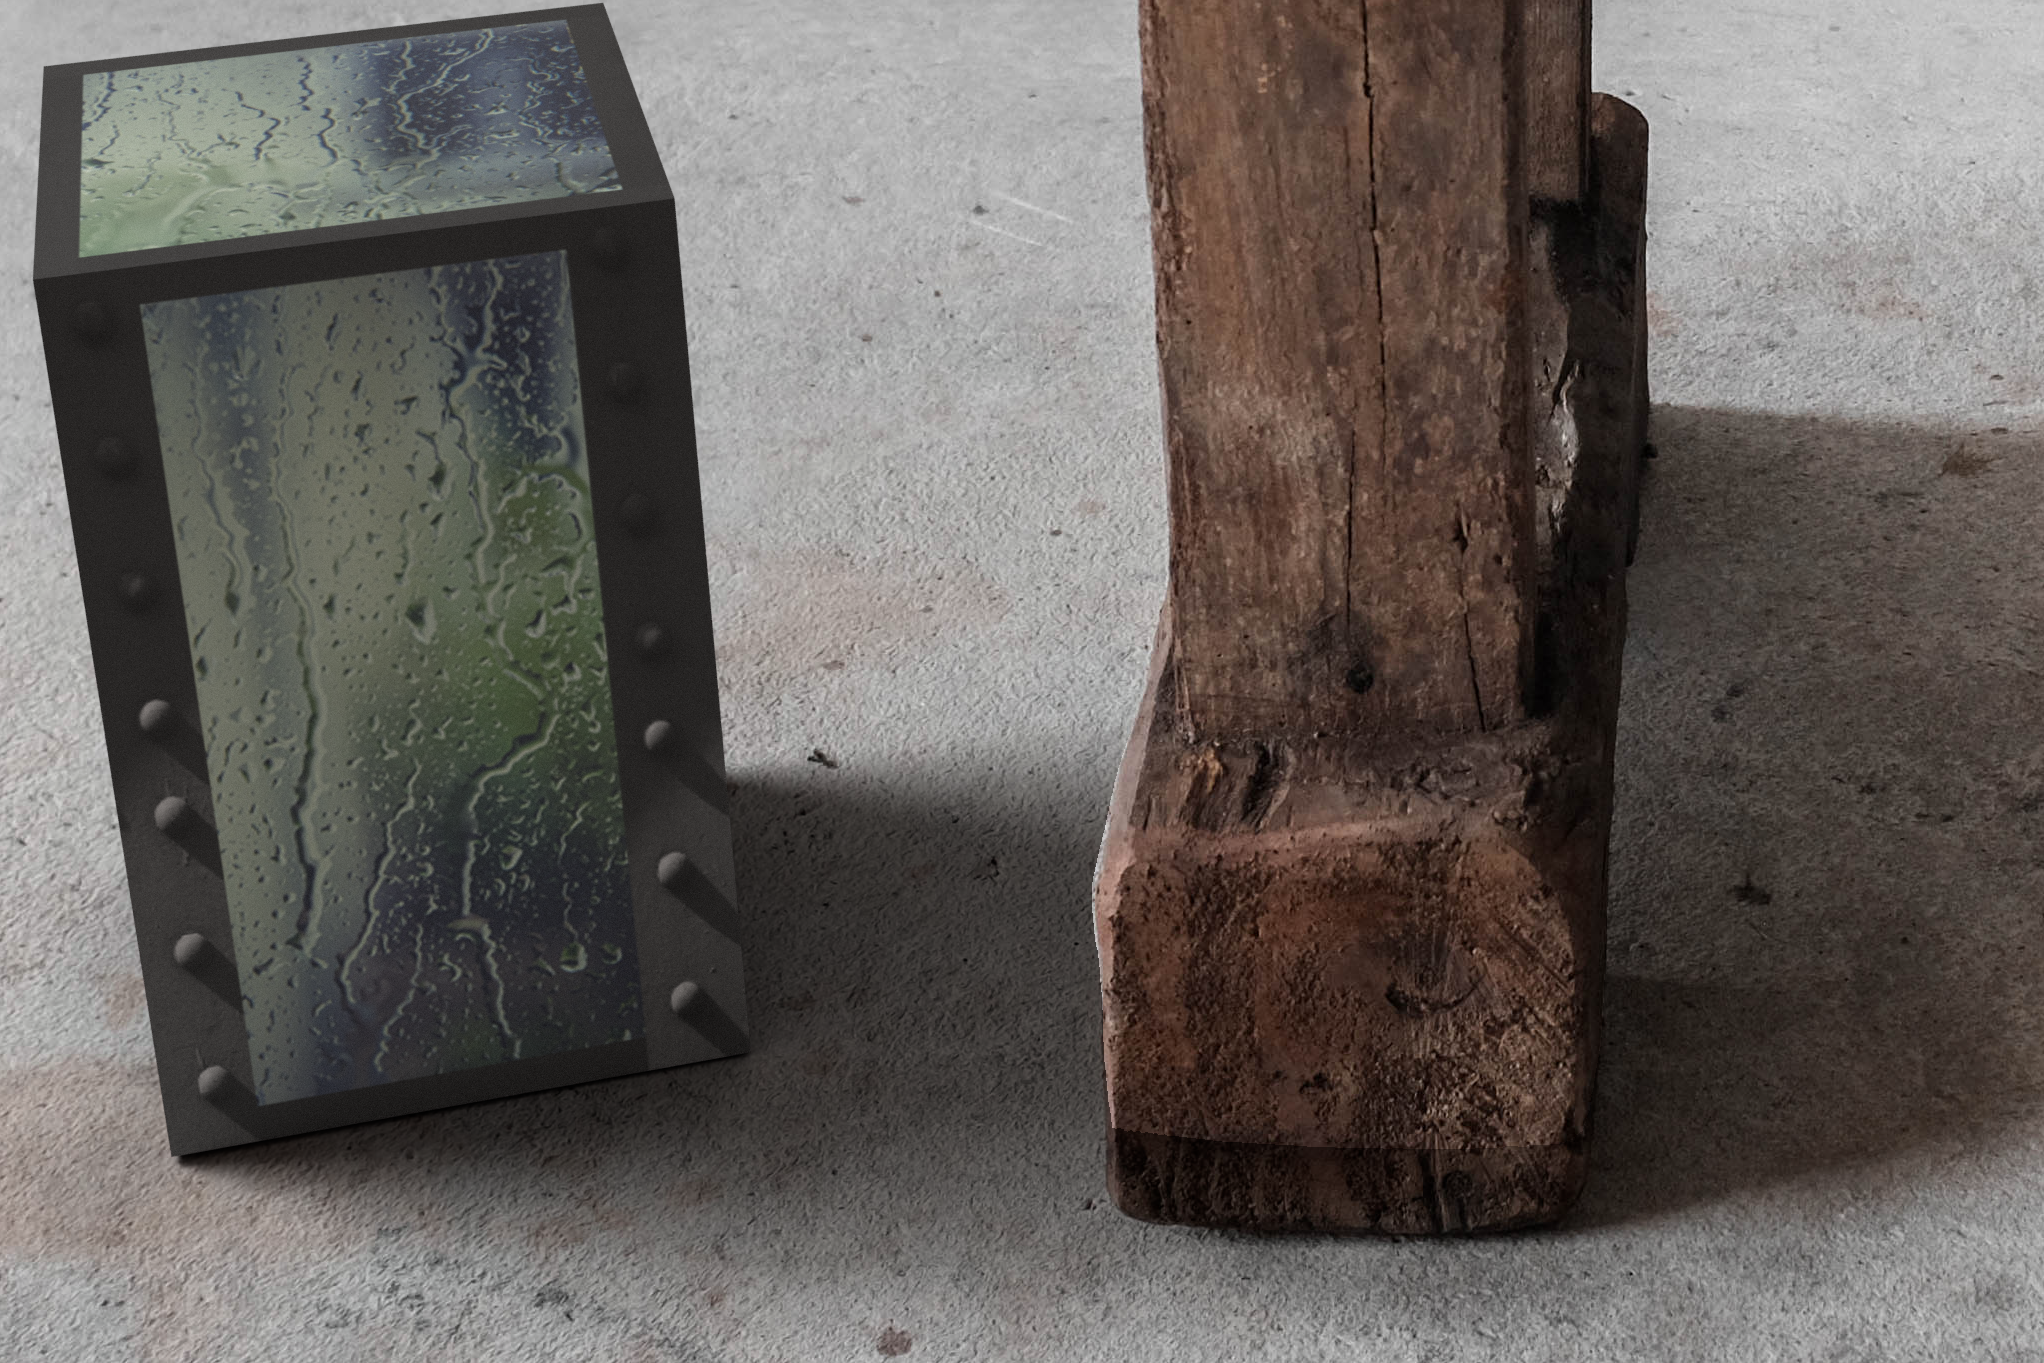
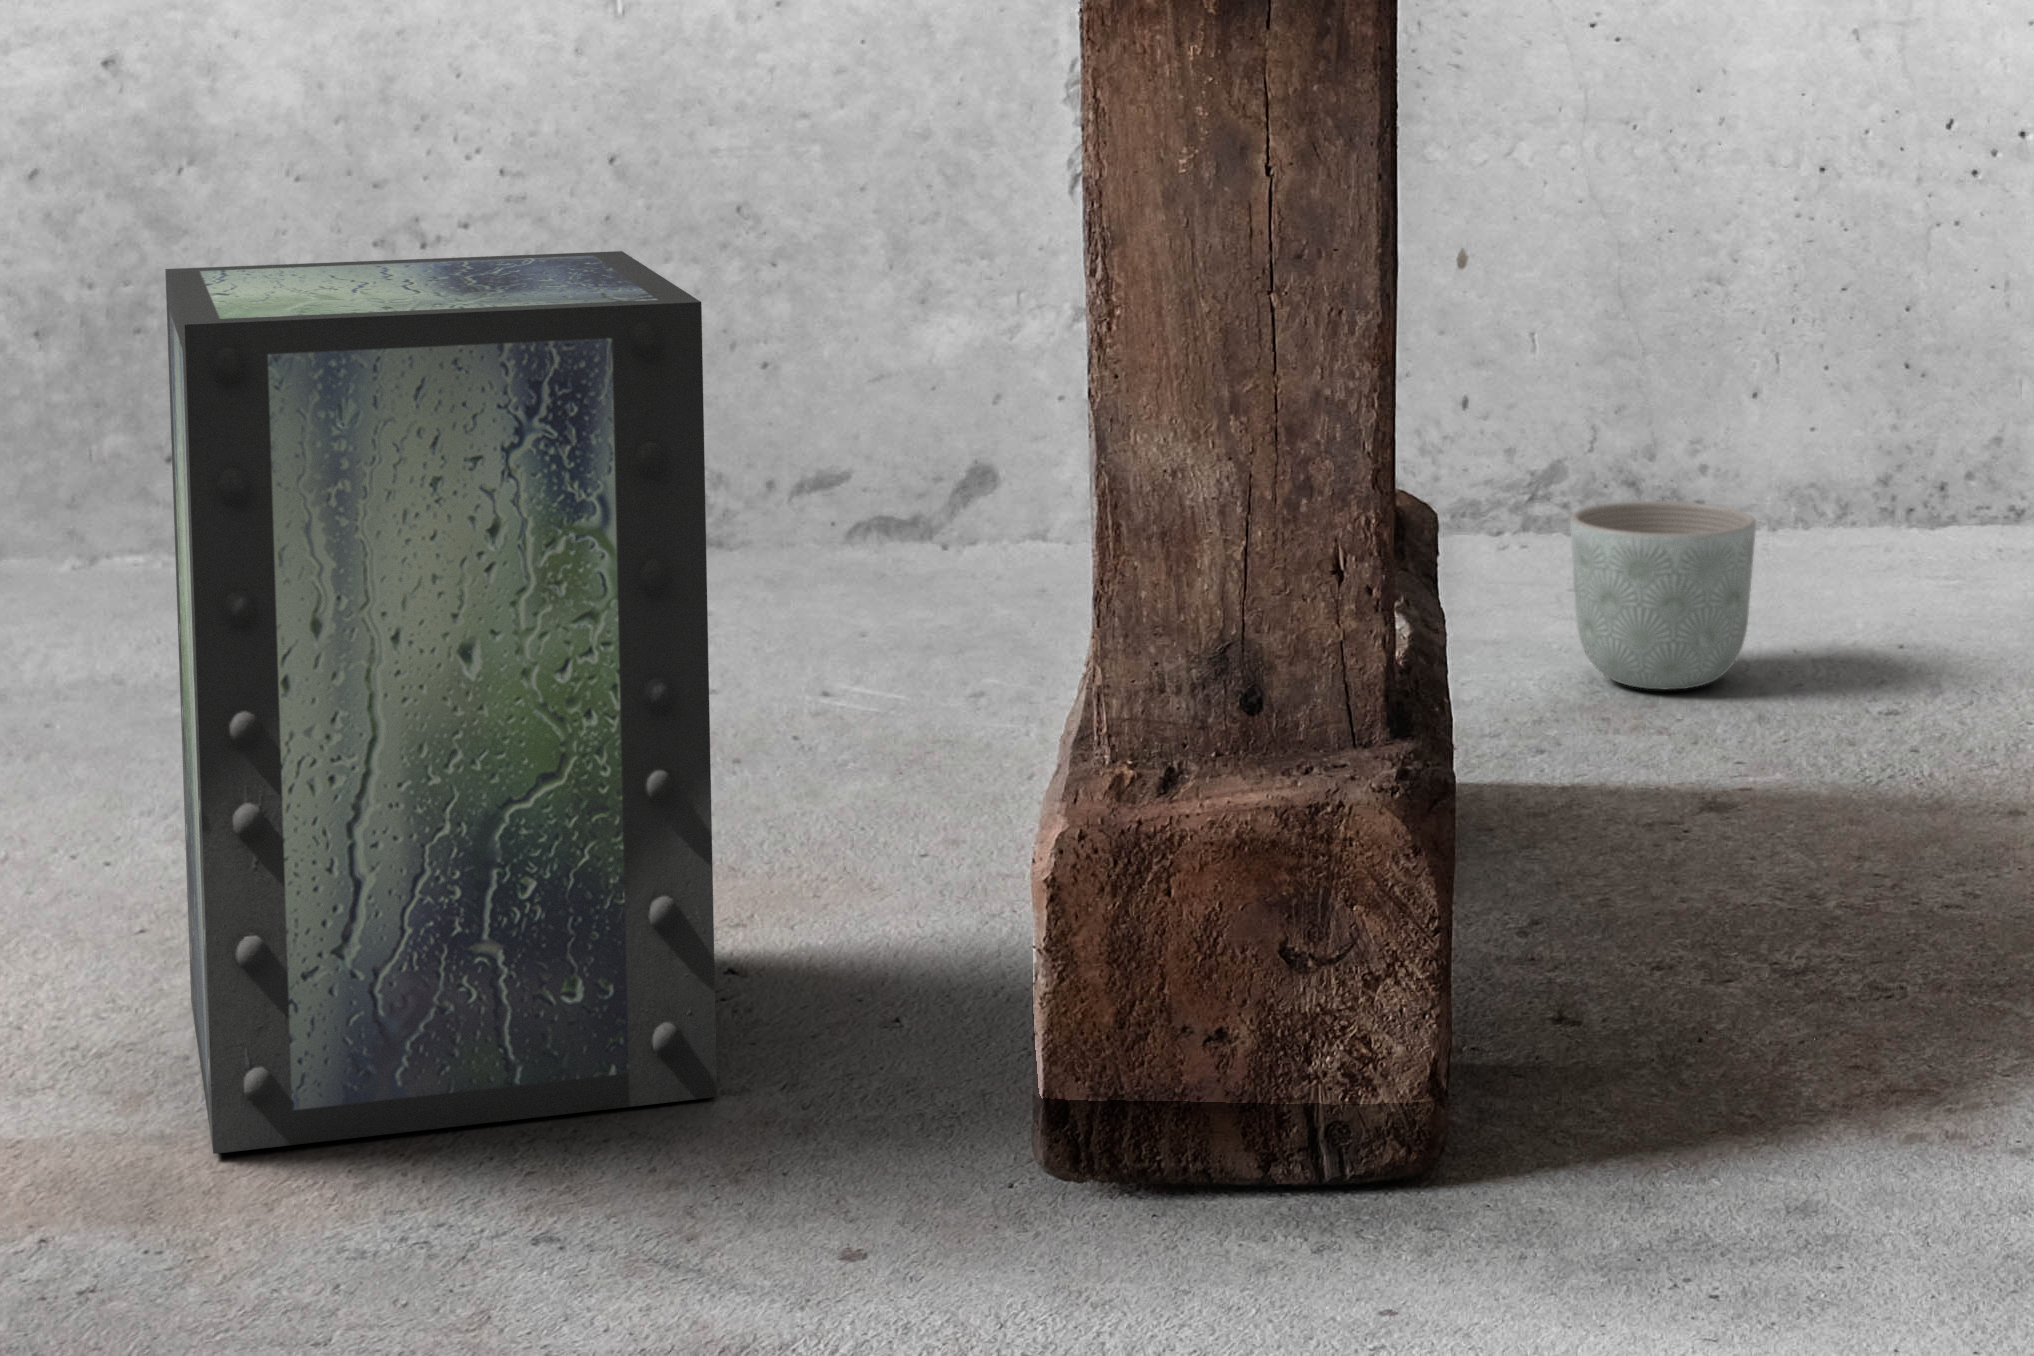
planter: none [1789,27,2011,265] -> present [1570,501,1756,690]

